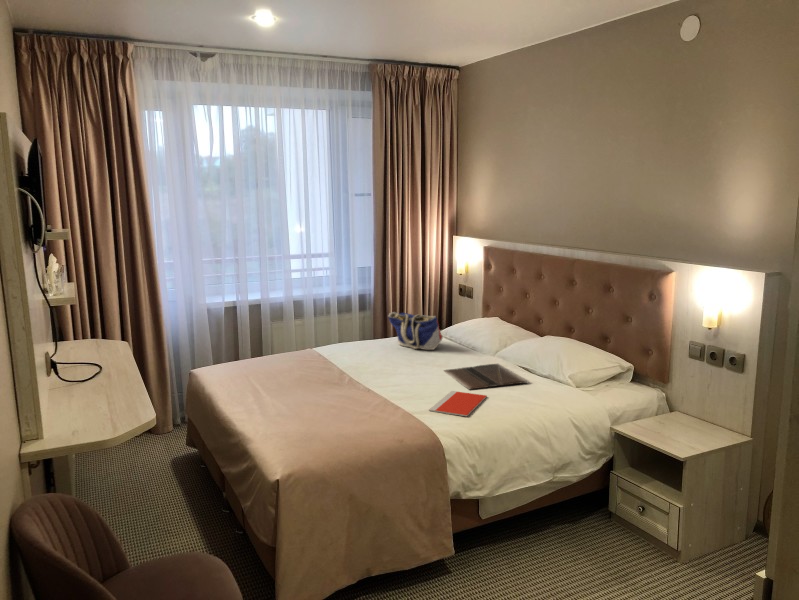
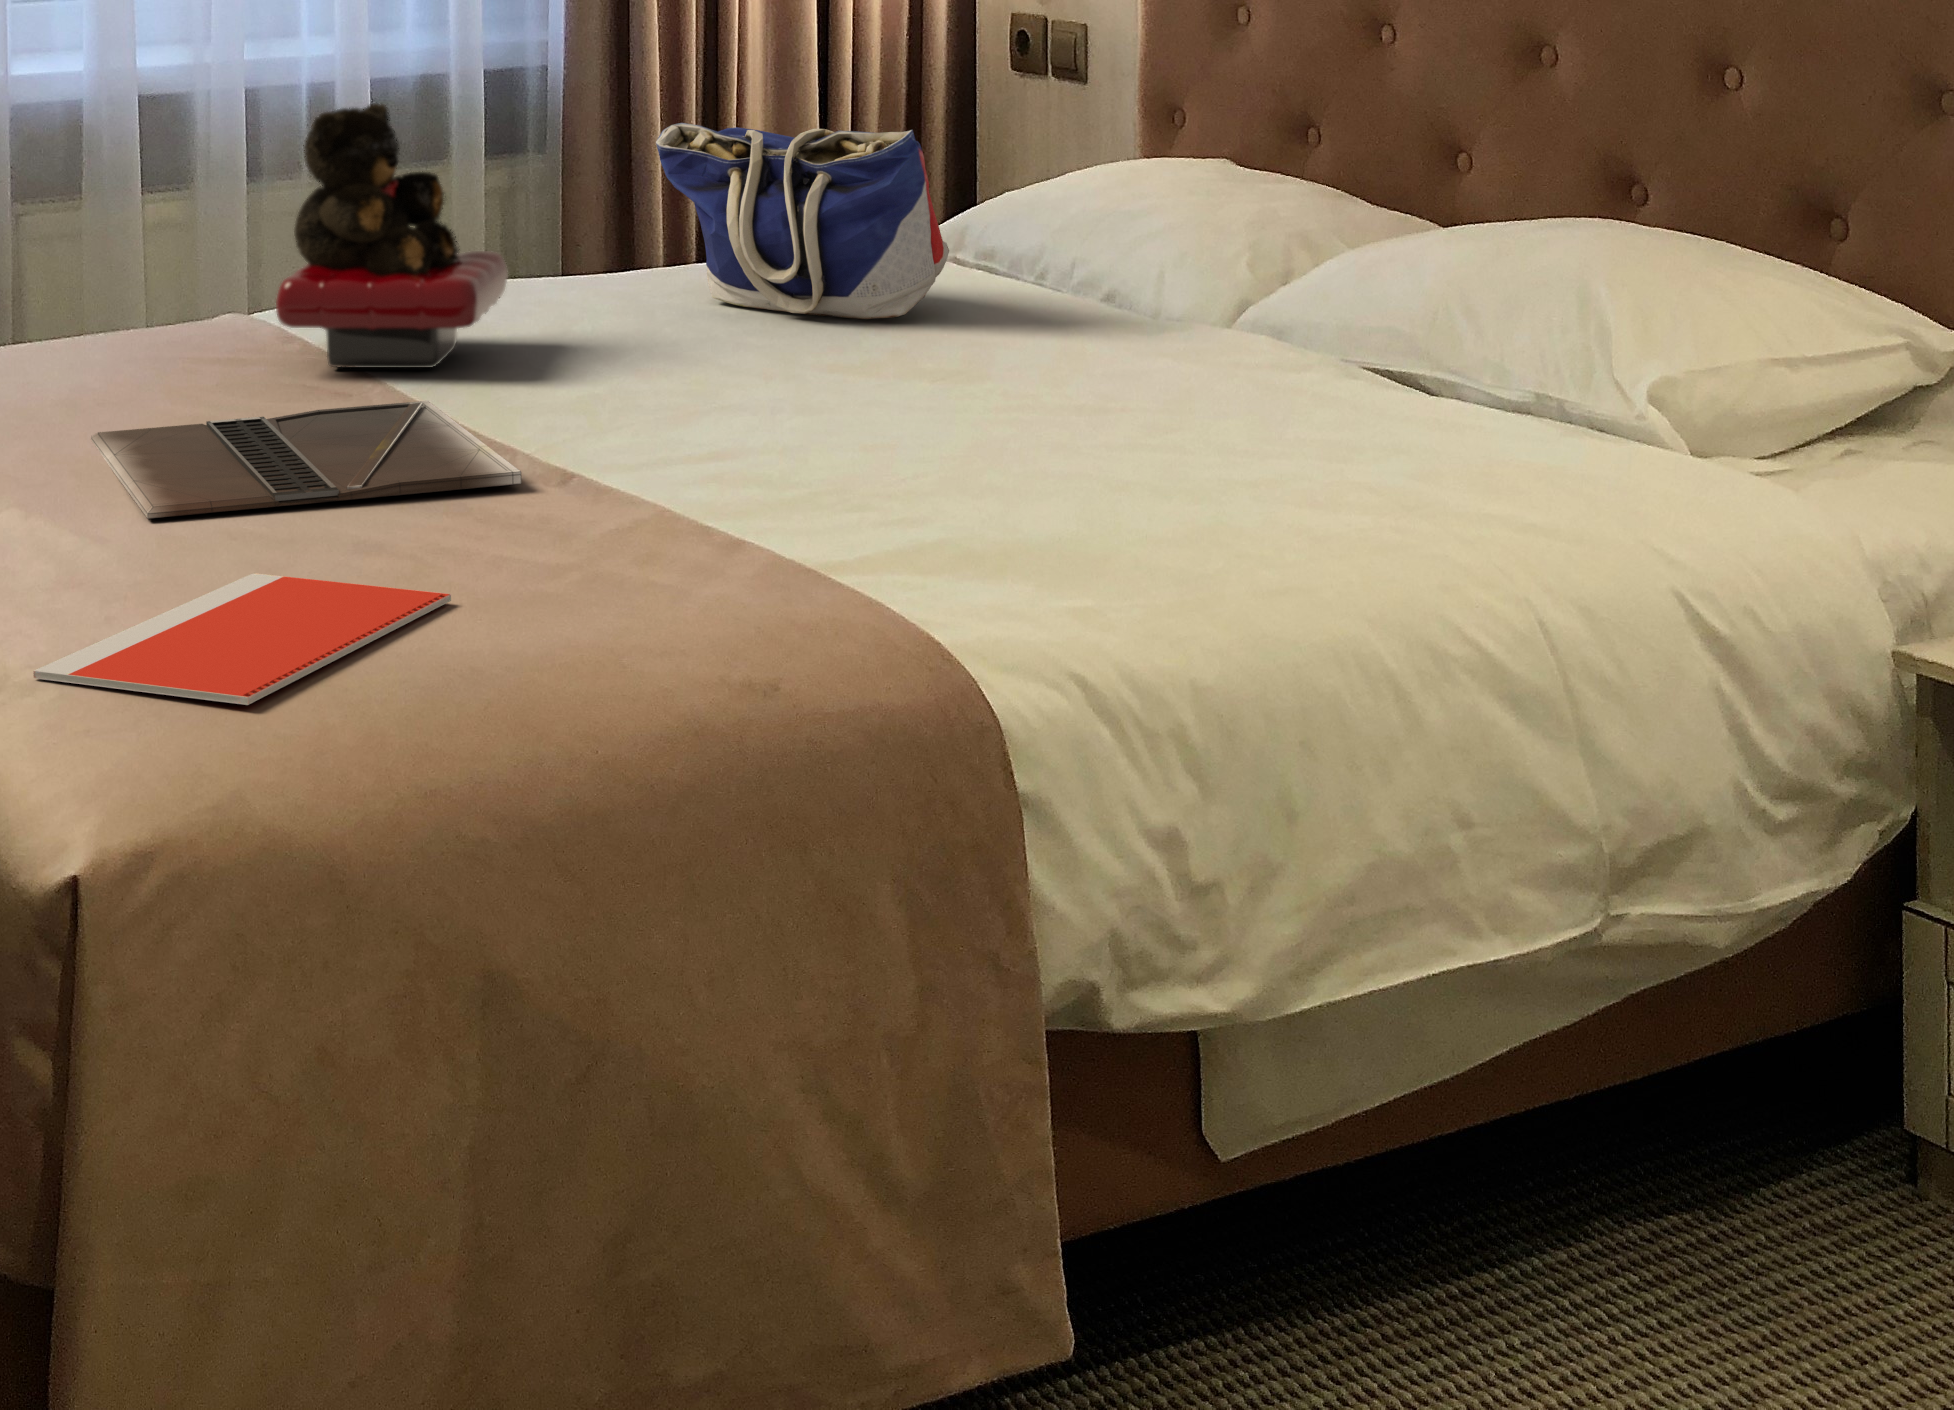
teddy bear: none [317,312,360,362] -> present [276,103,508,368]
laptop: present [444,363,528,389] -> present [91,401,521,519]
notebook: present [429,391,487,416] -> present [33,573,451,705]

